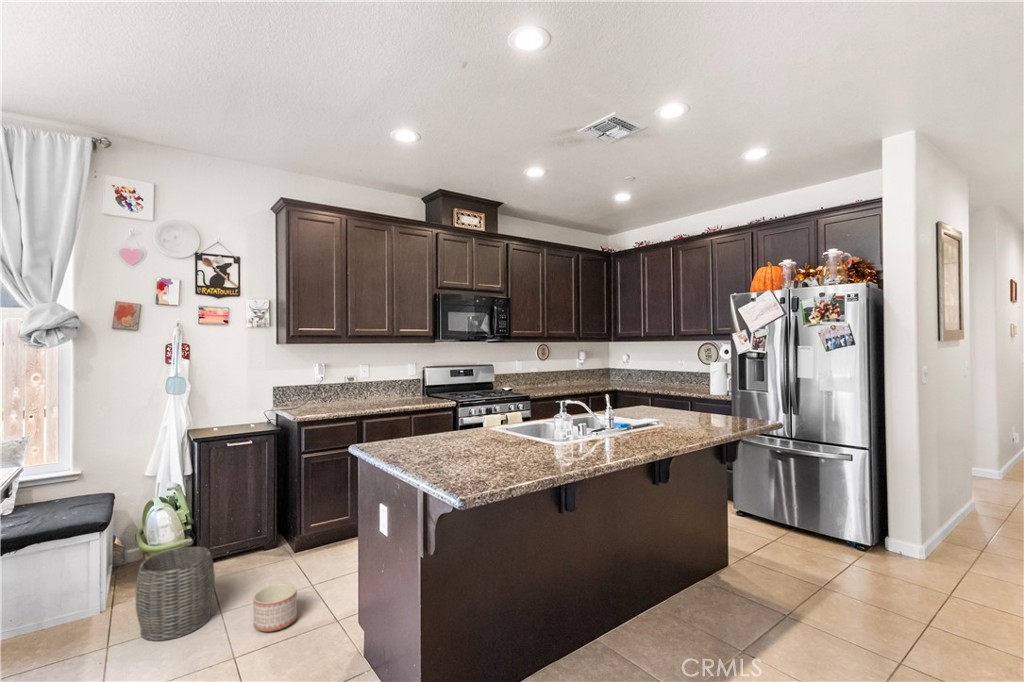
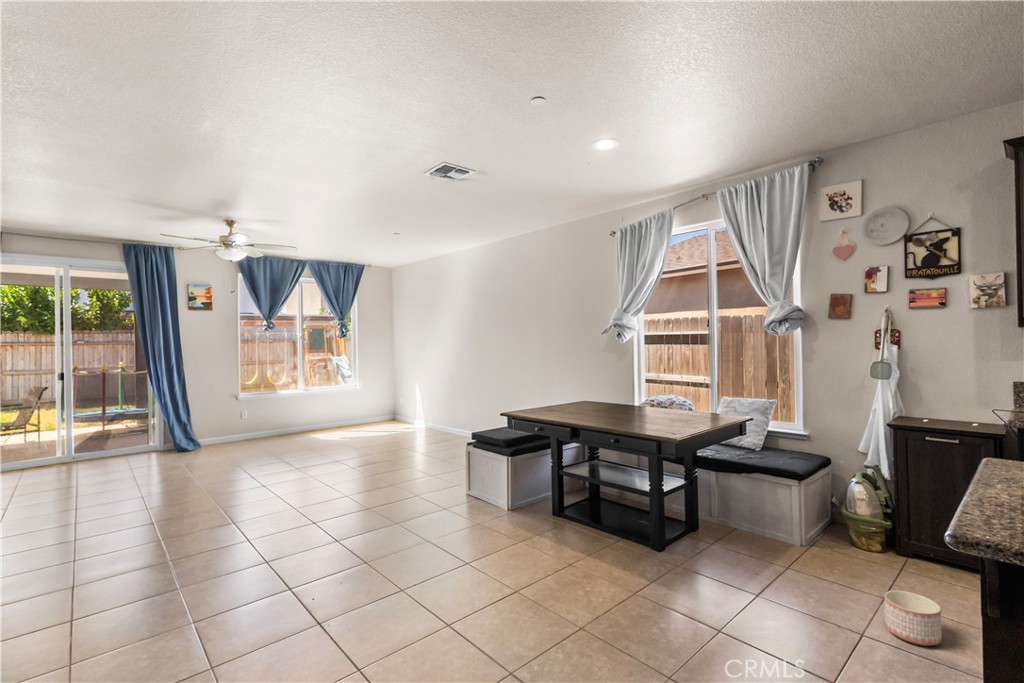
woven basket: present [136,547,215,641] -> none [798,513,869,595]

